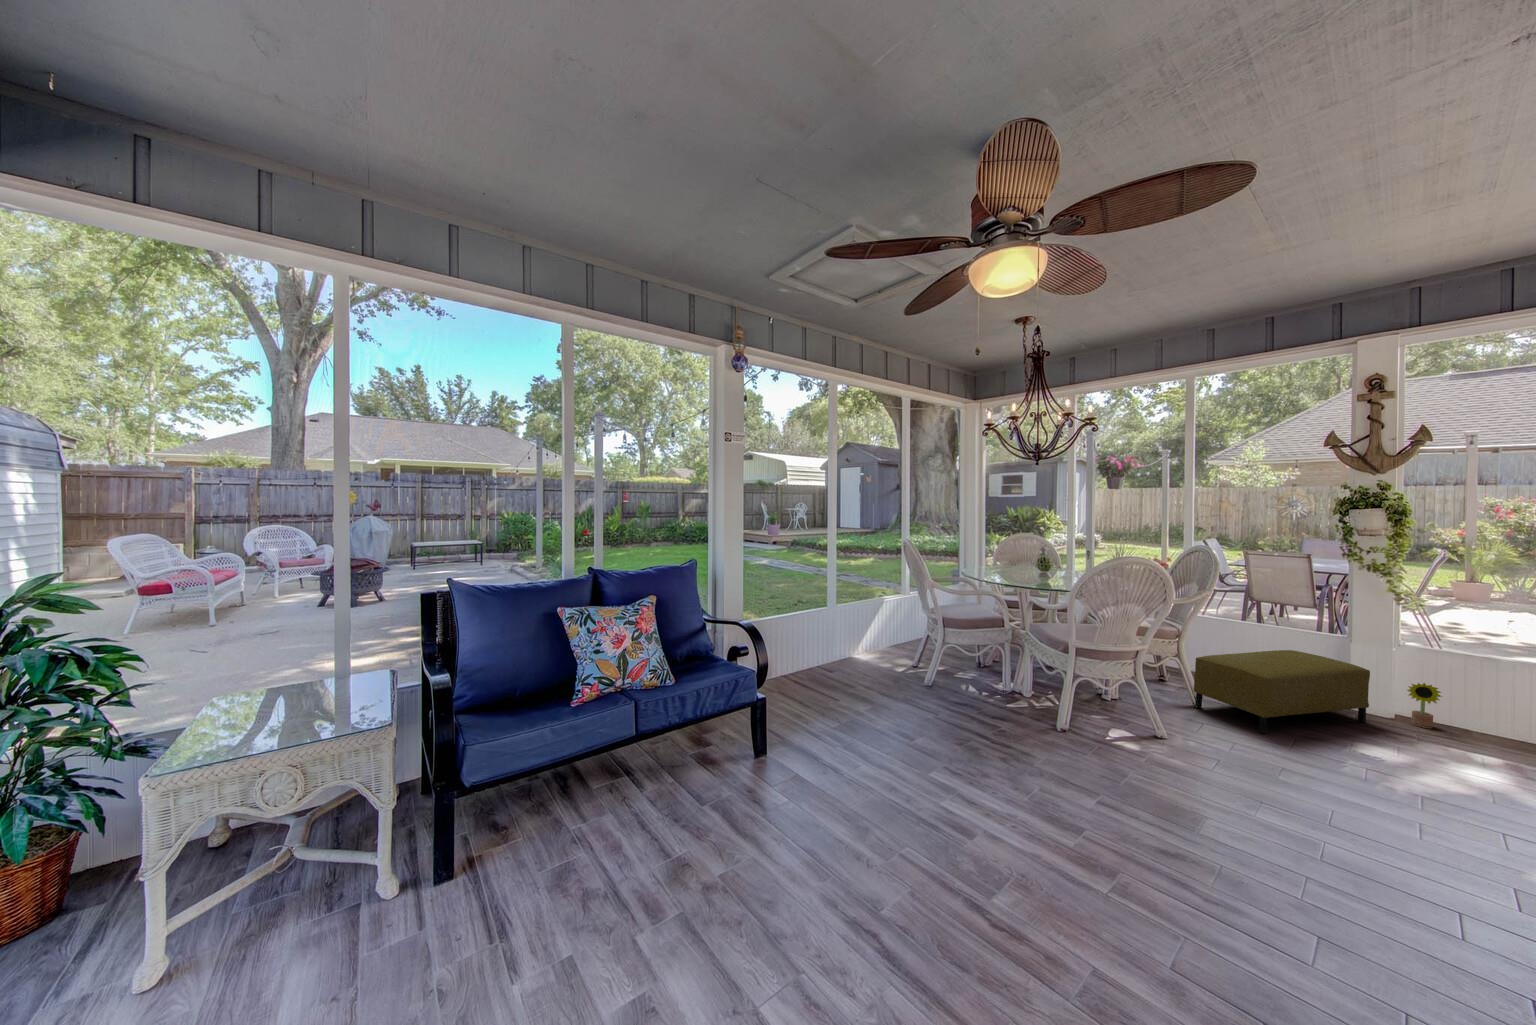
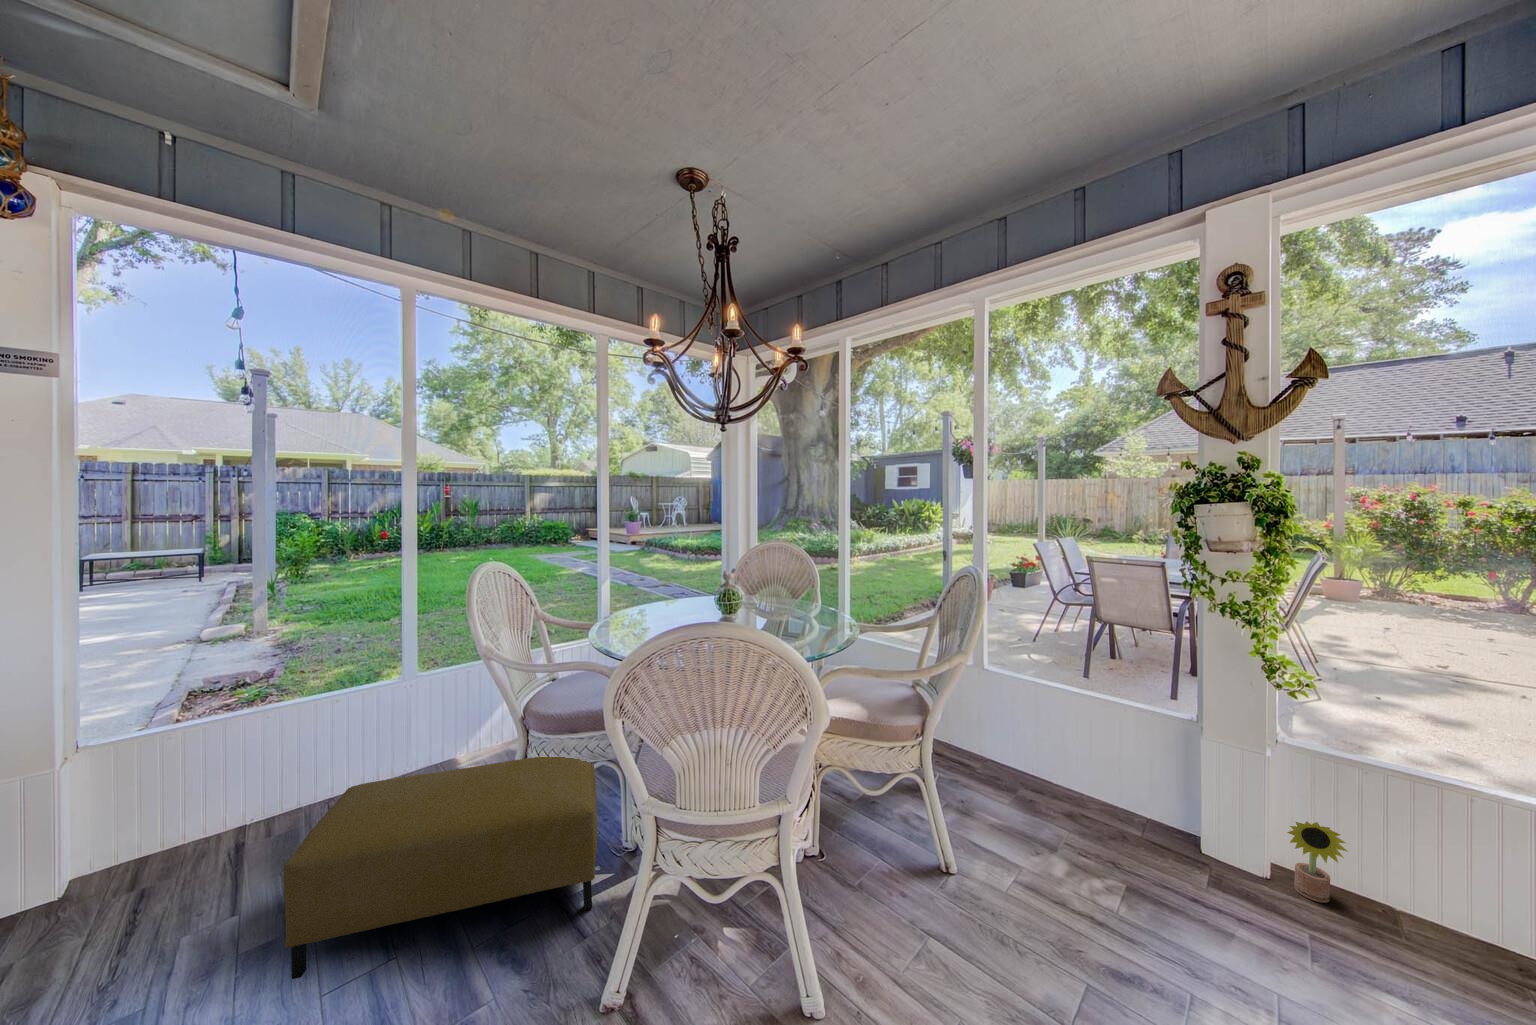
ottoman: present [1194,650,1370,734] -> present [283,757,597,979]

